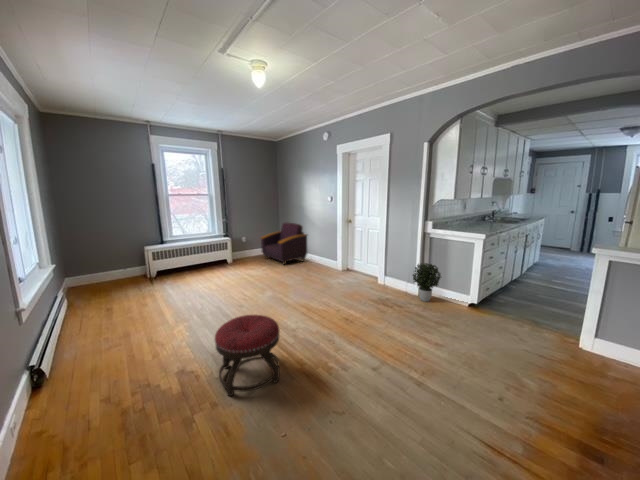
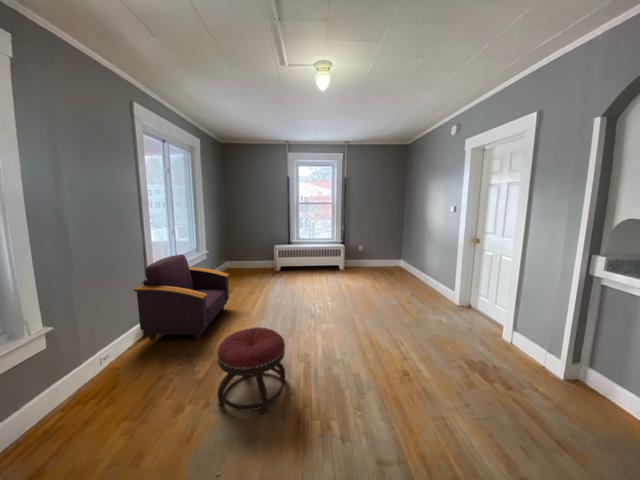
armchair: present [261,222,307,265] -> present [134,254,229,340]
potted plant: present [413,263,441,302] -> none [546,326,617,398]

